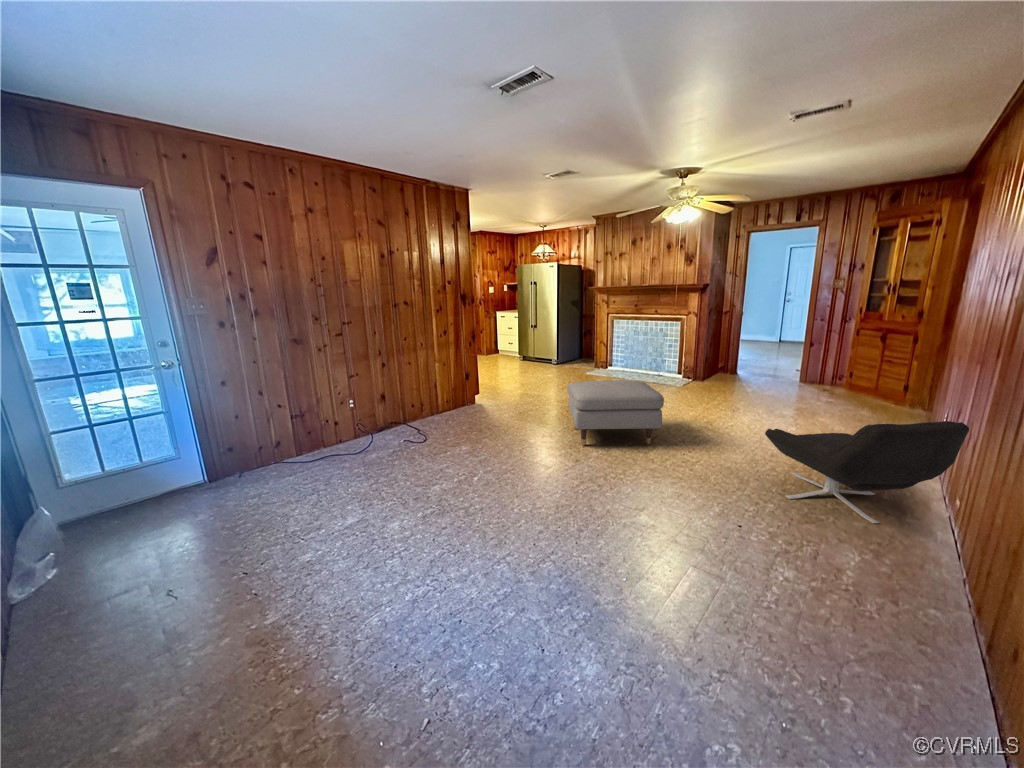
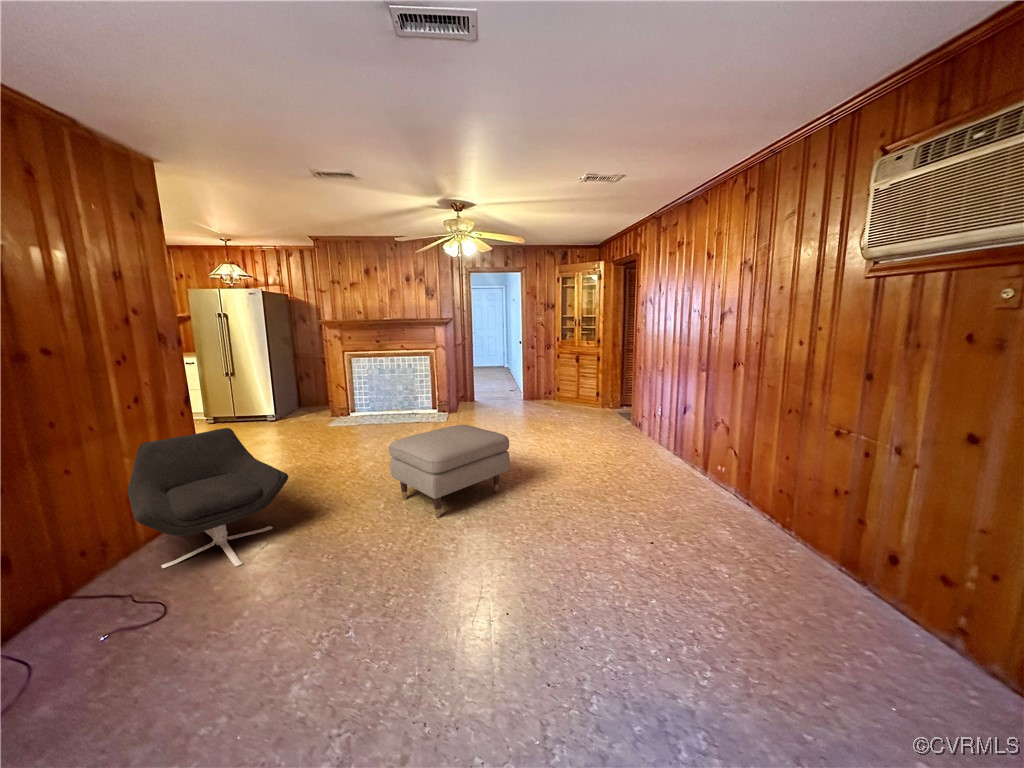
lounge chair: present [765,421,969,523] -> present [128,428,289,568]

